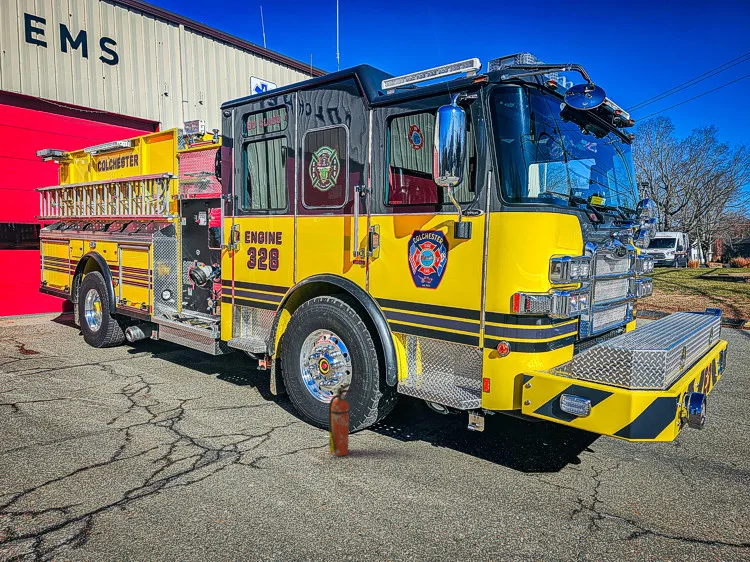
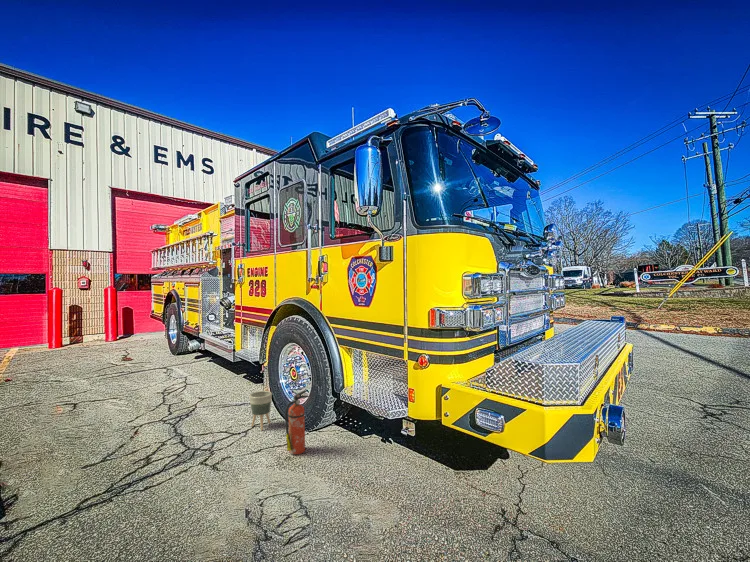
planter: none [267,388,294,434] -> present [250,391,272,430]

